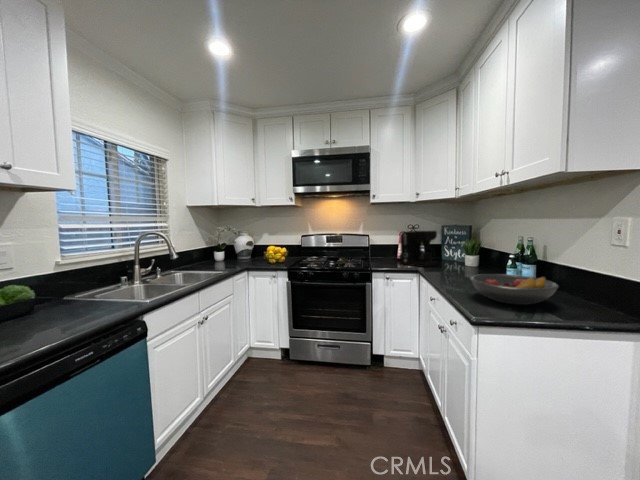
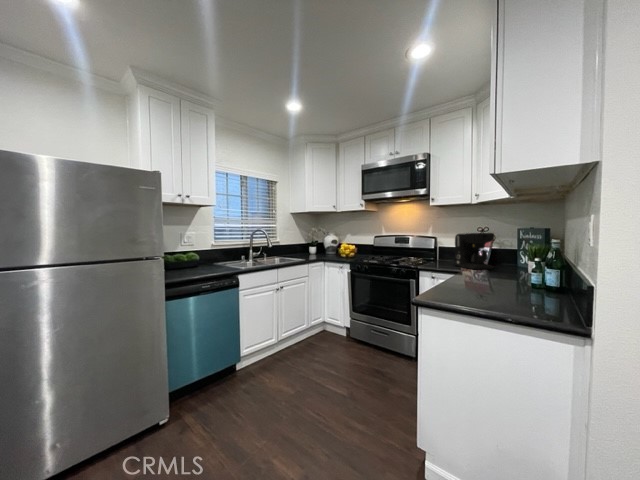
fruit bowl: present [470,274,558,305] -> none [444,271,527,299]

